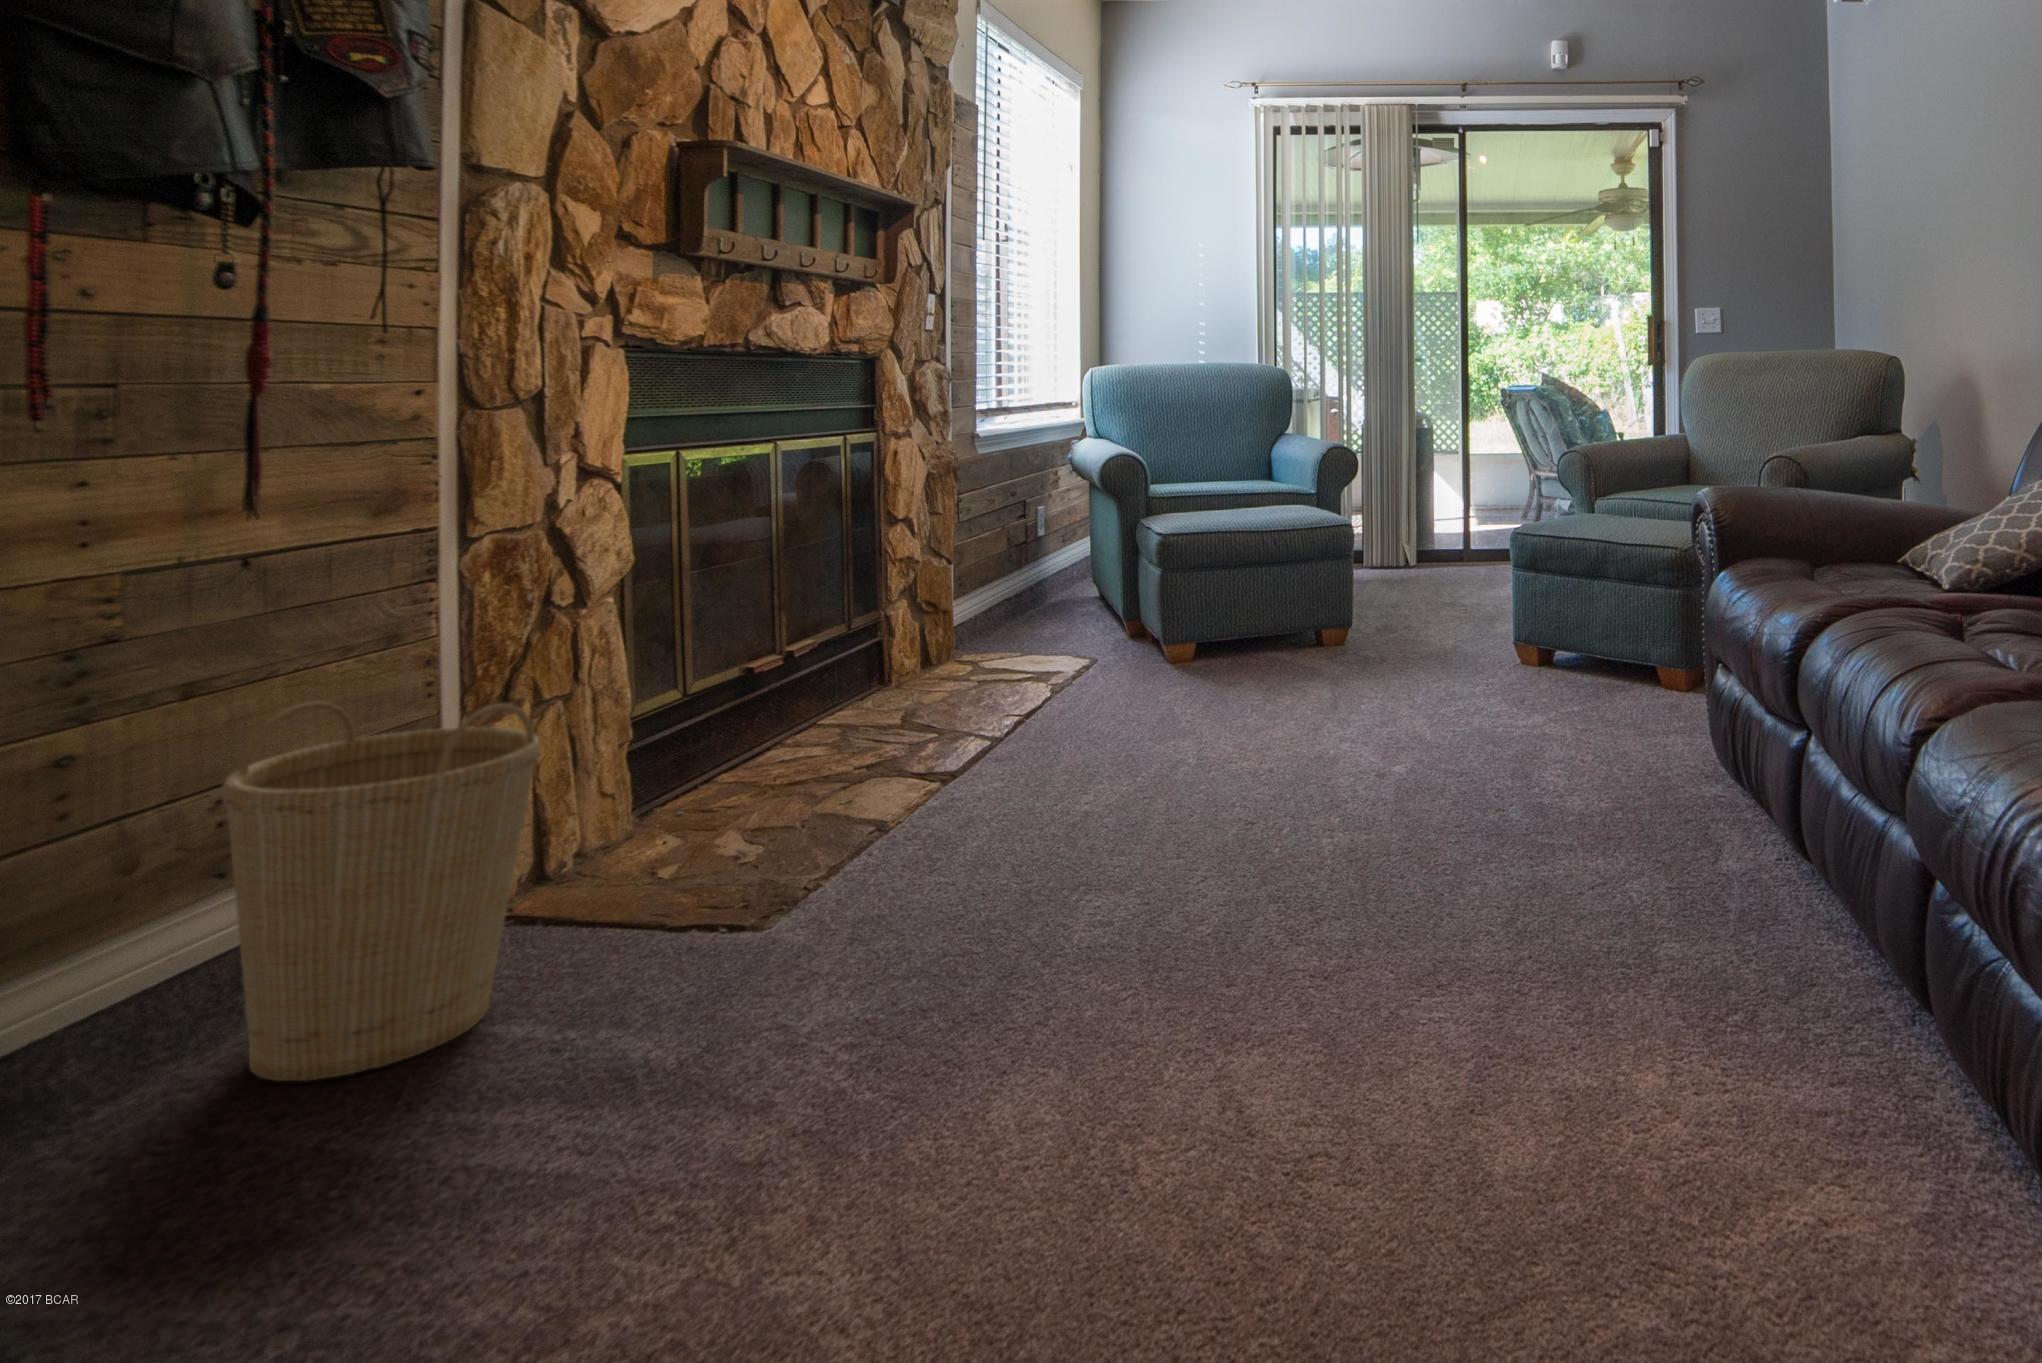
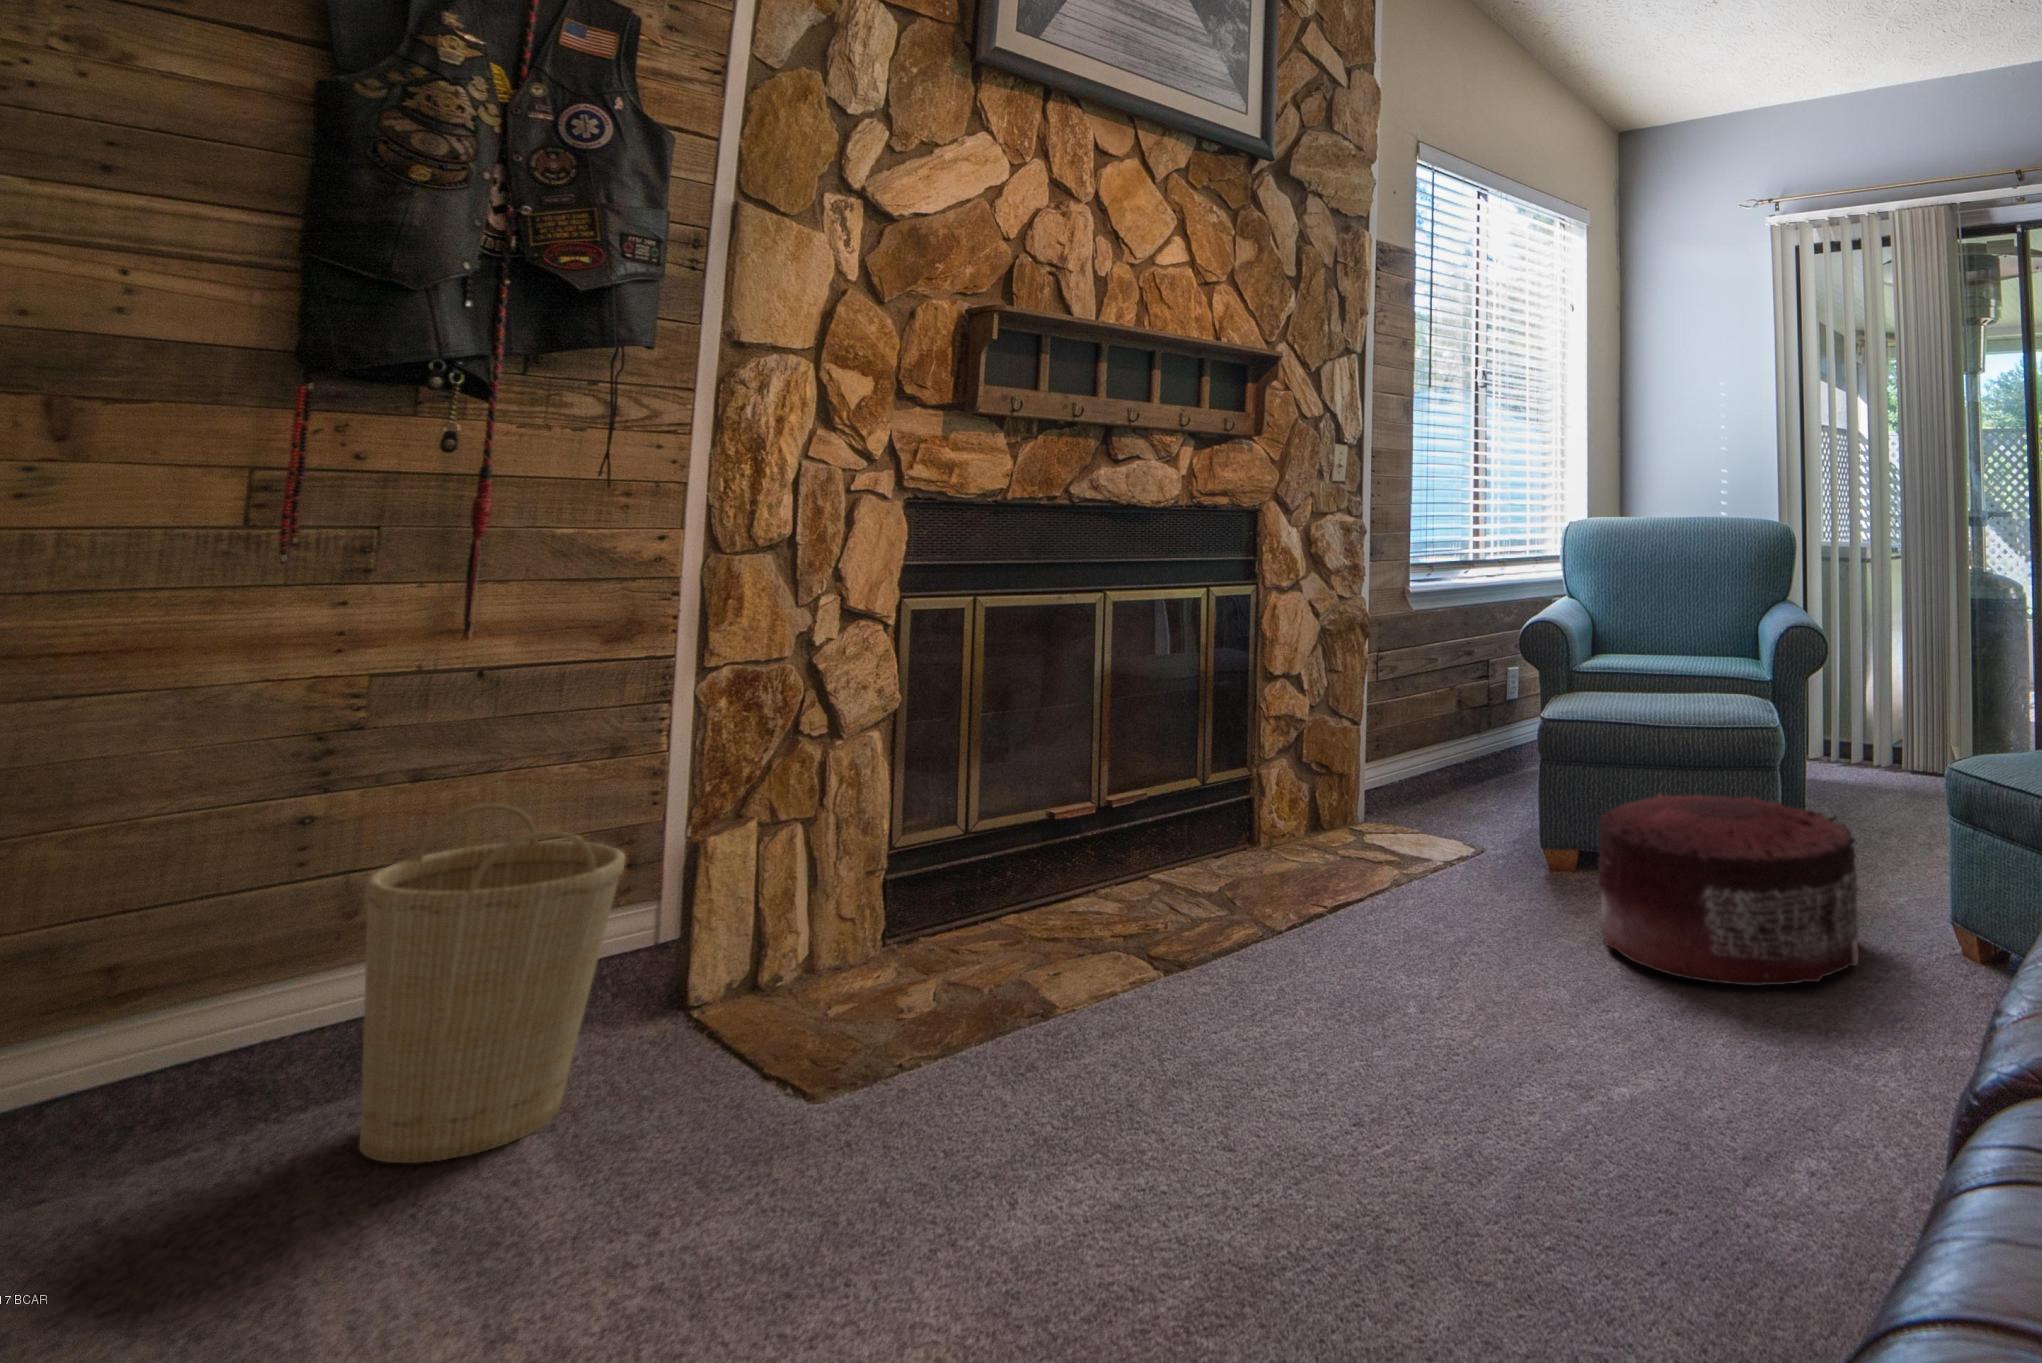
pouf: none [1265,572,1452,696] -> present [1598,794,1859,986]

